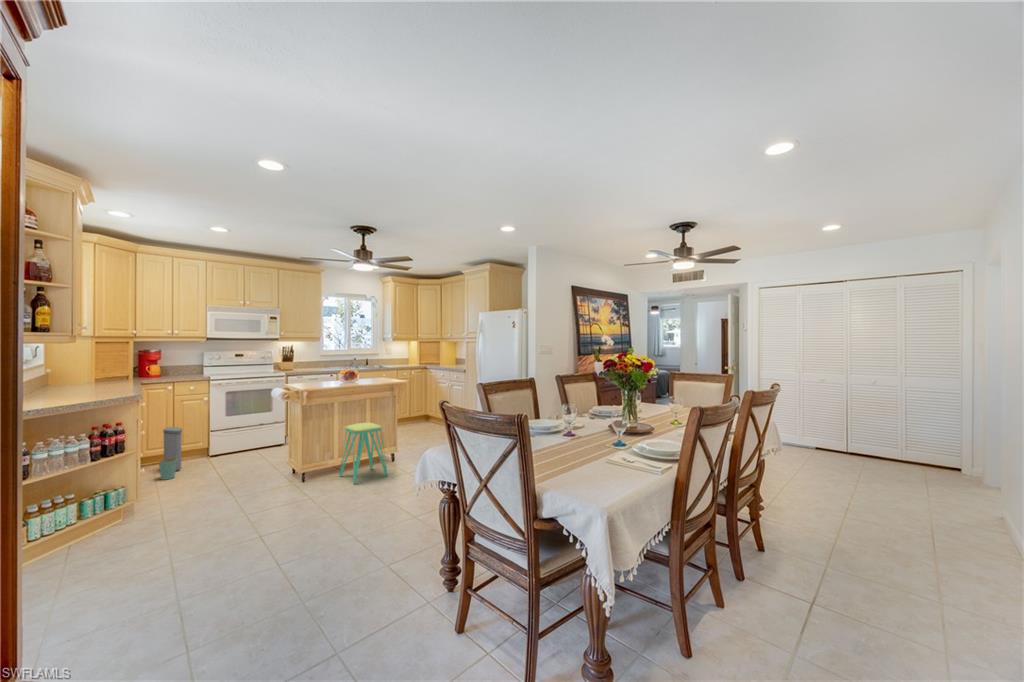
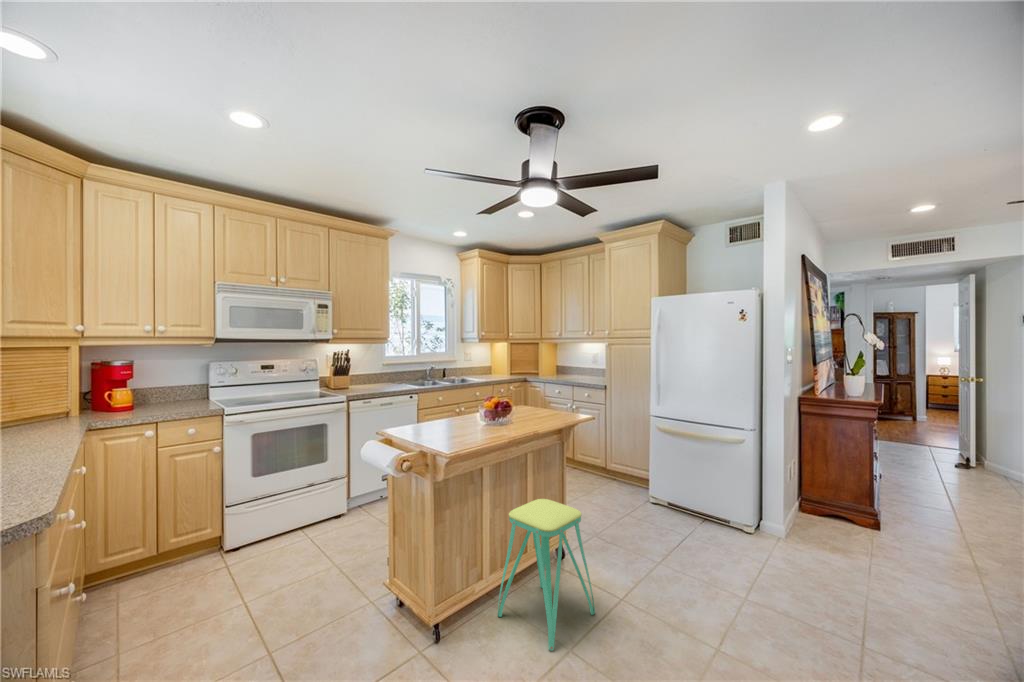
trash can: present [159,427,182,480] -> none [119,511,171,641]

